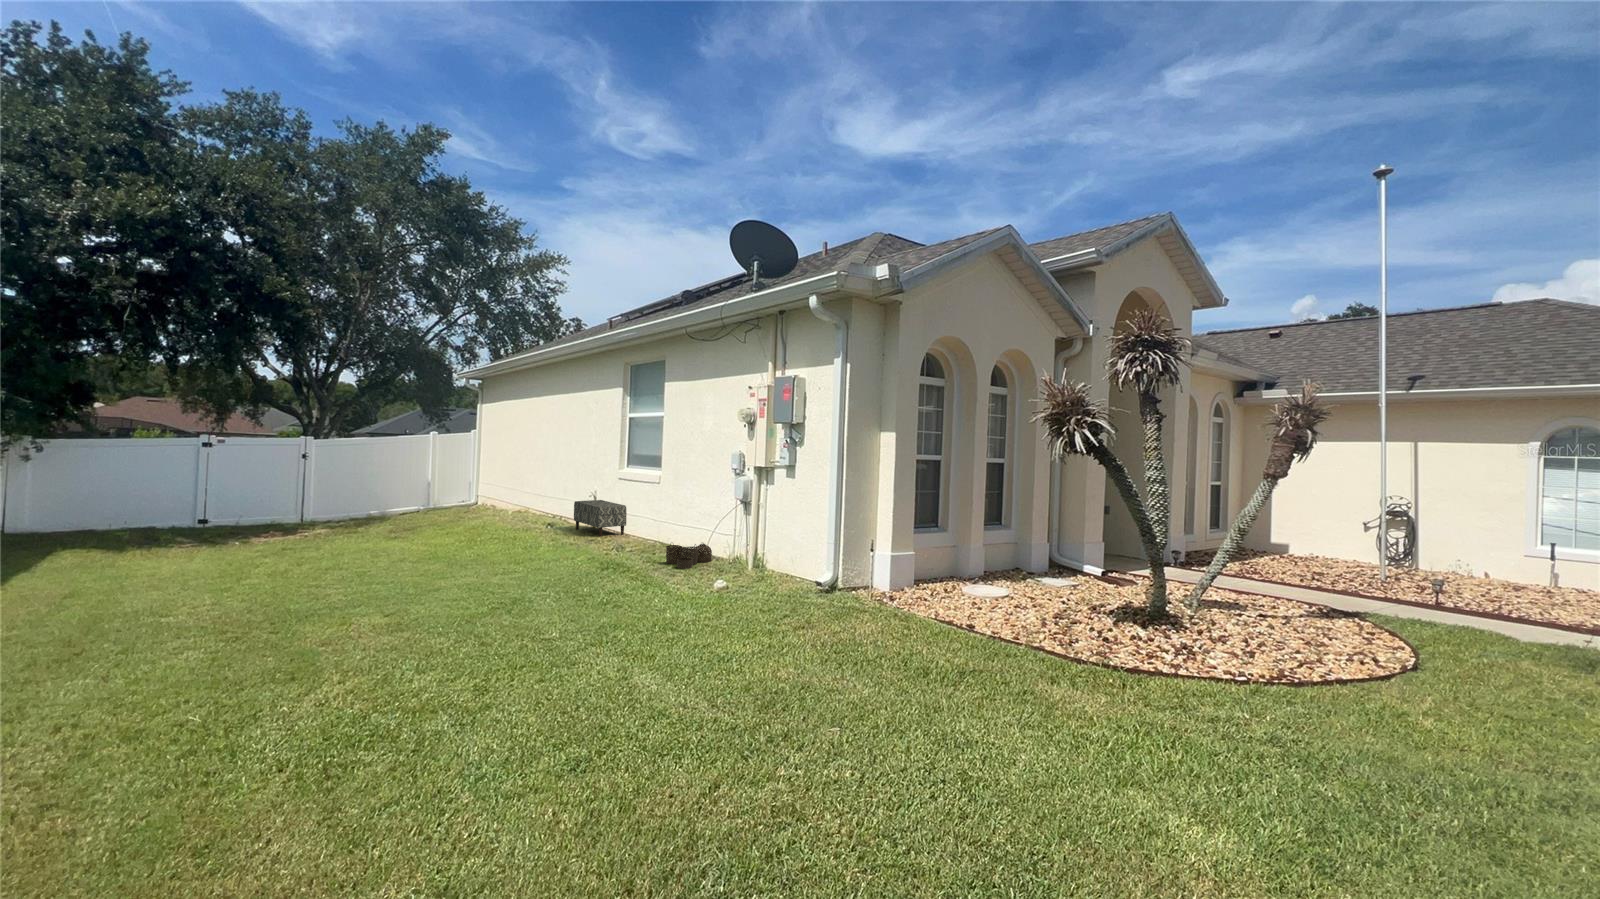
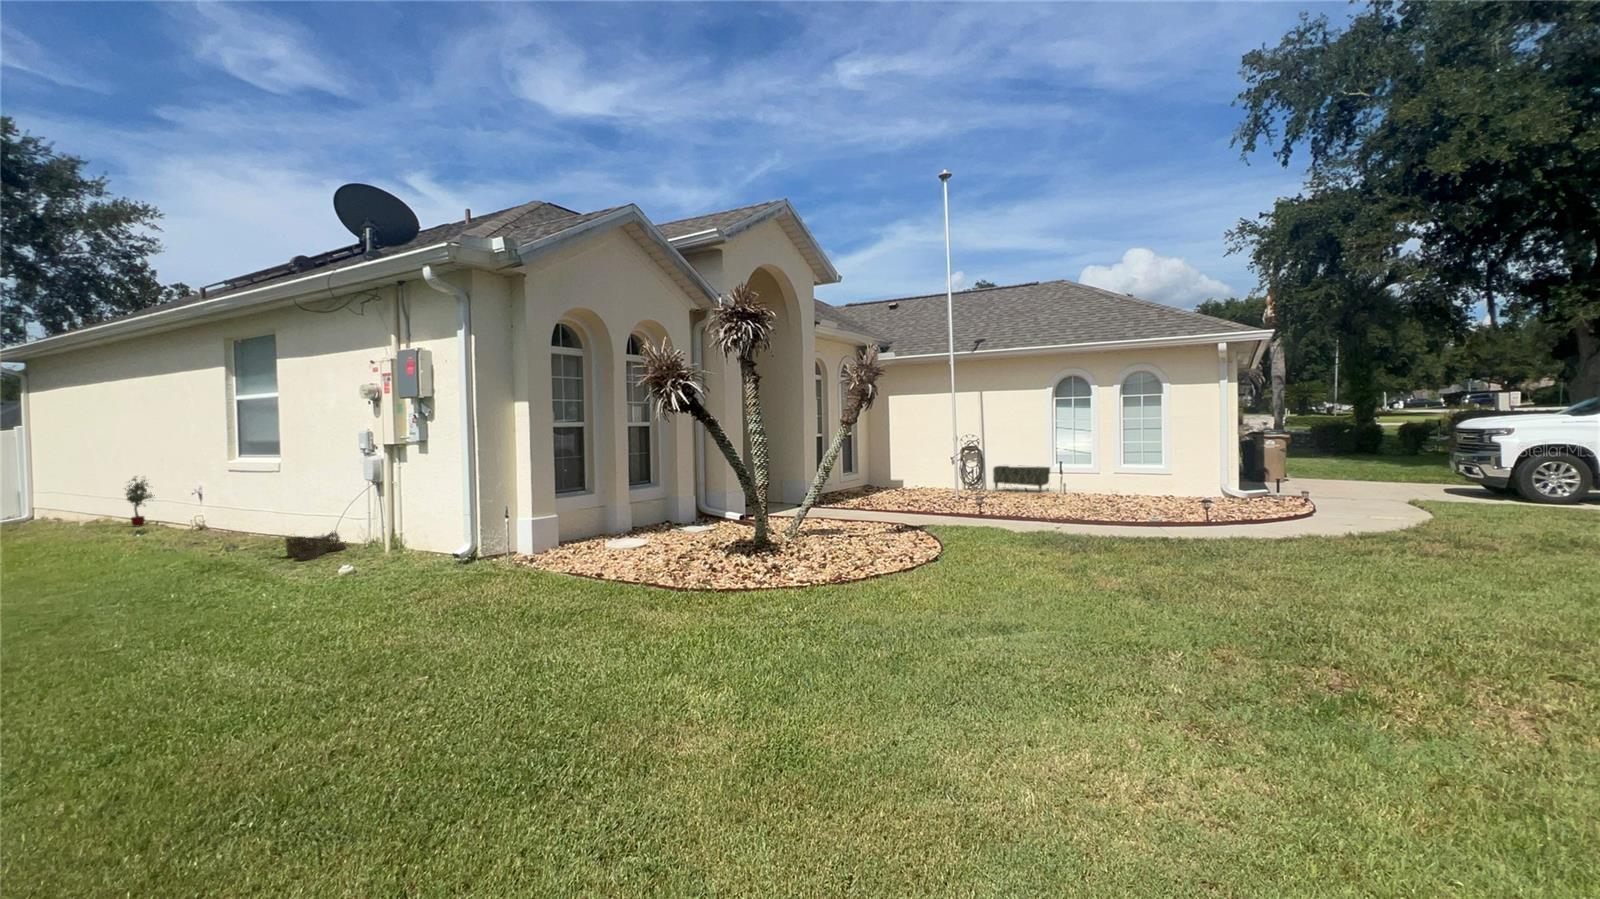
potted tree: none [542,476,567,518] -> present [125,477,155,527]
bench: present [574,500,627,537] -> present [993,466,1050,492]

